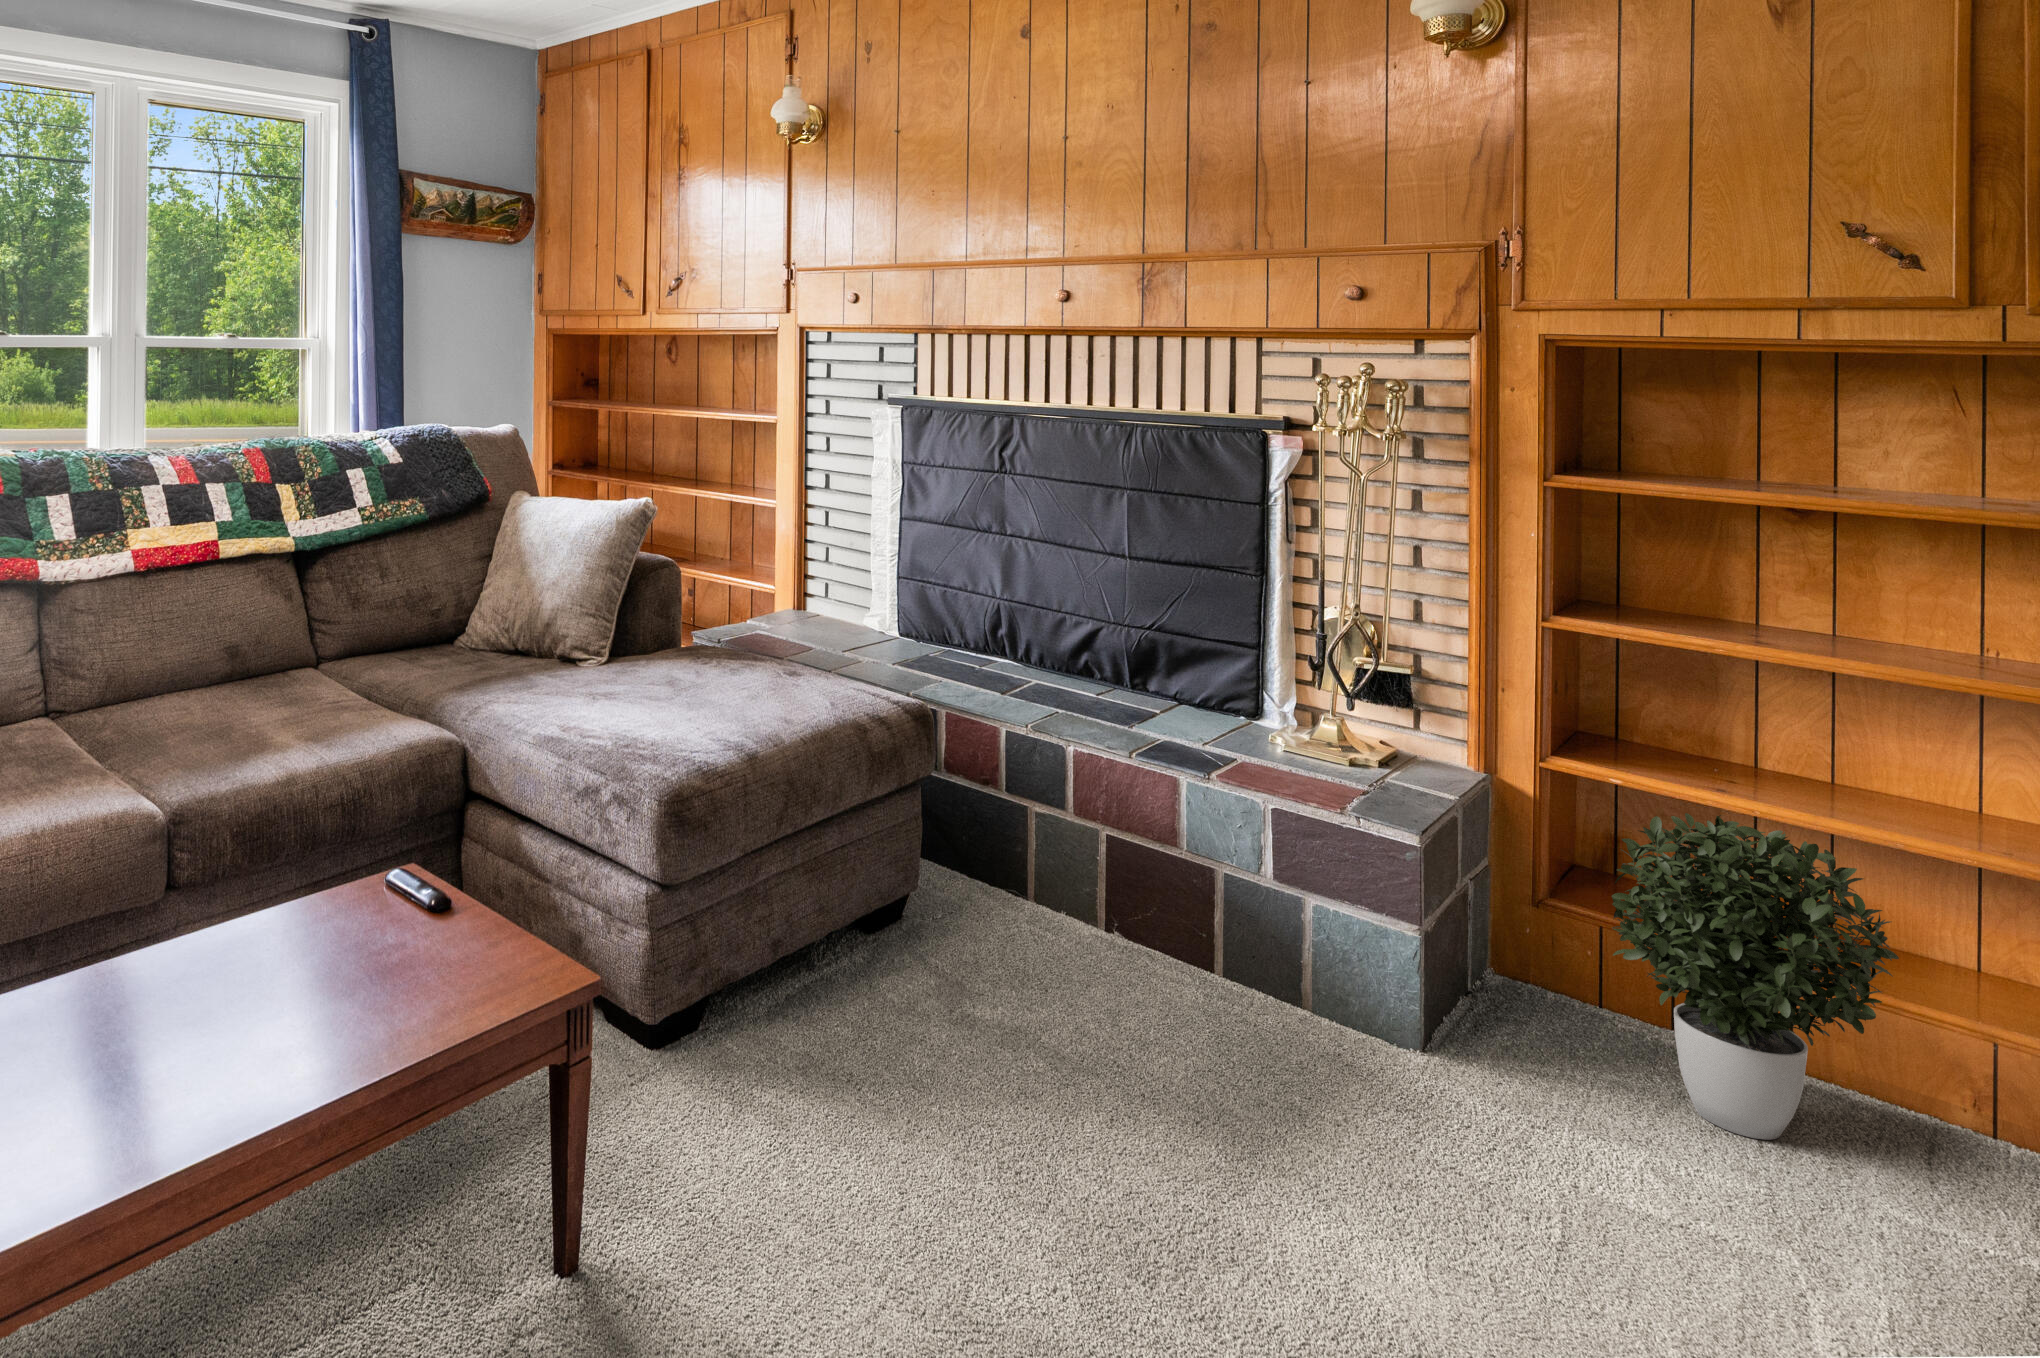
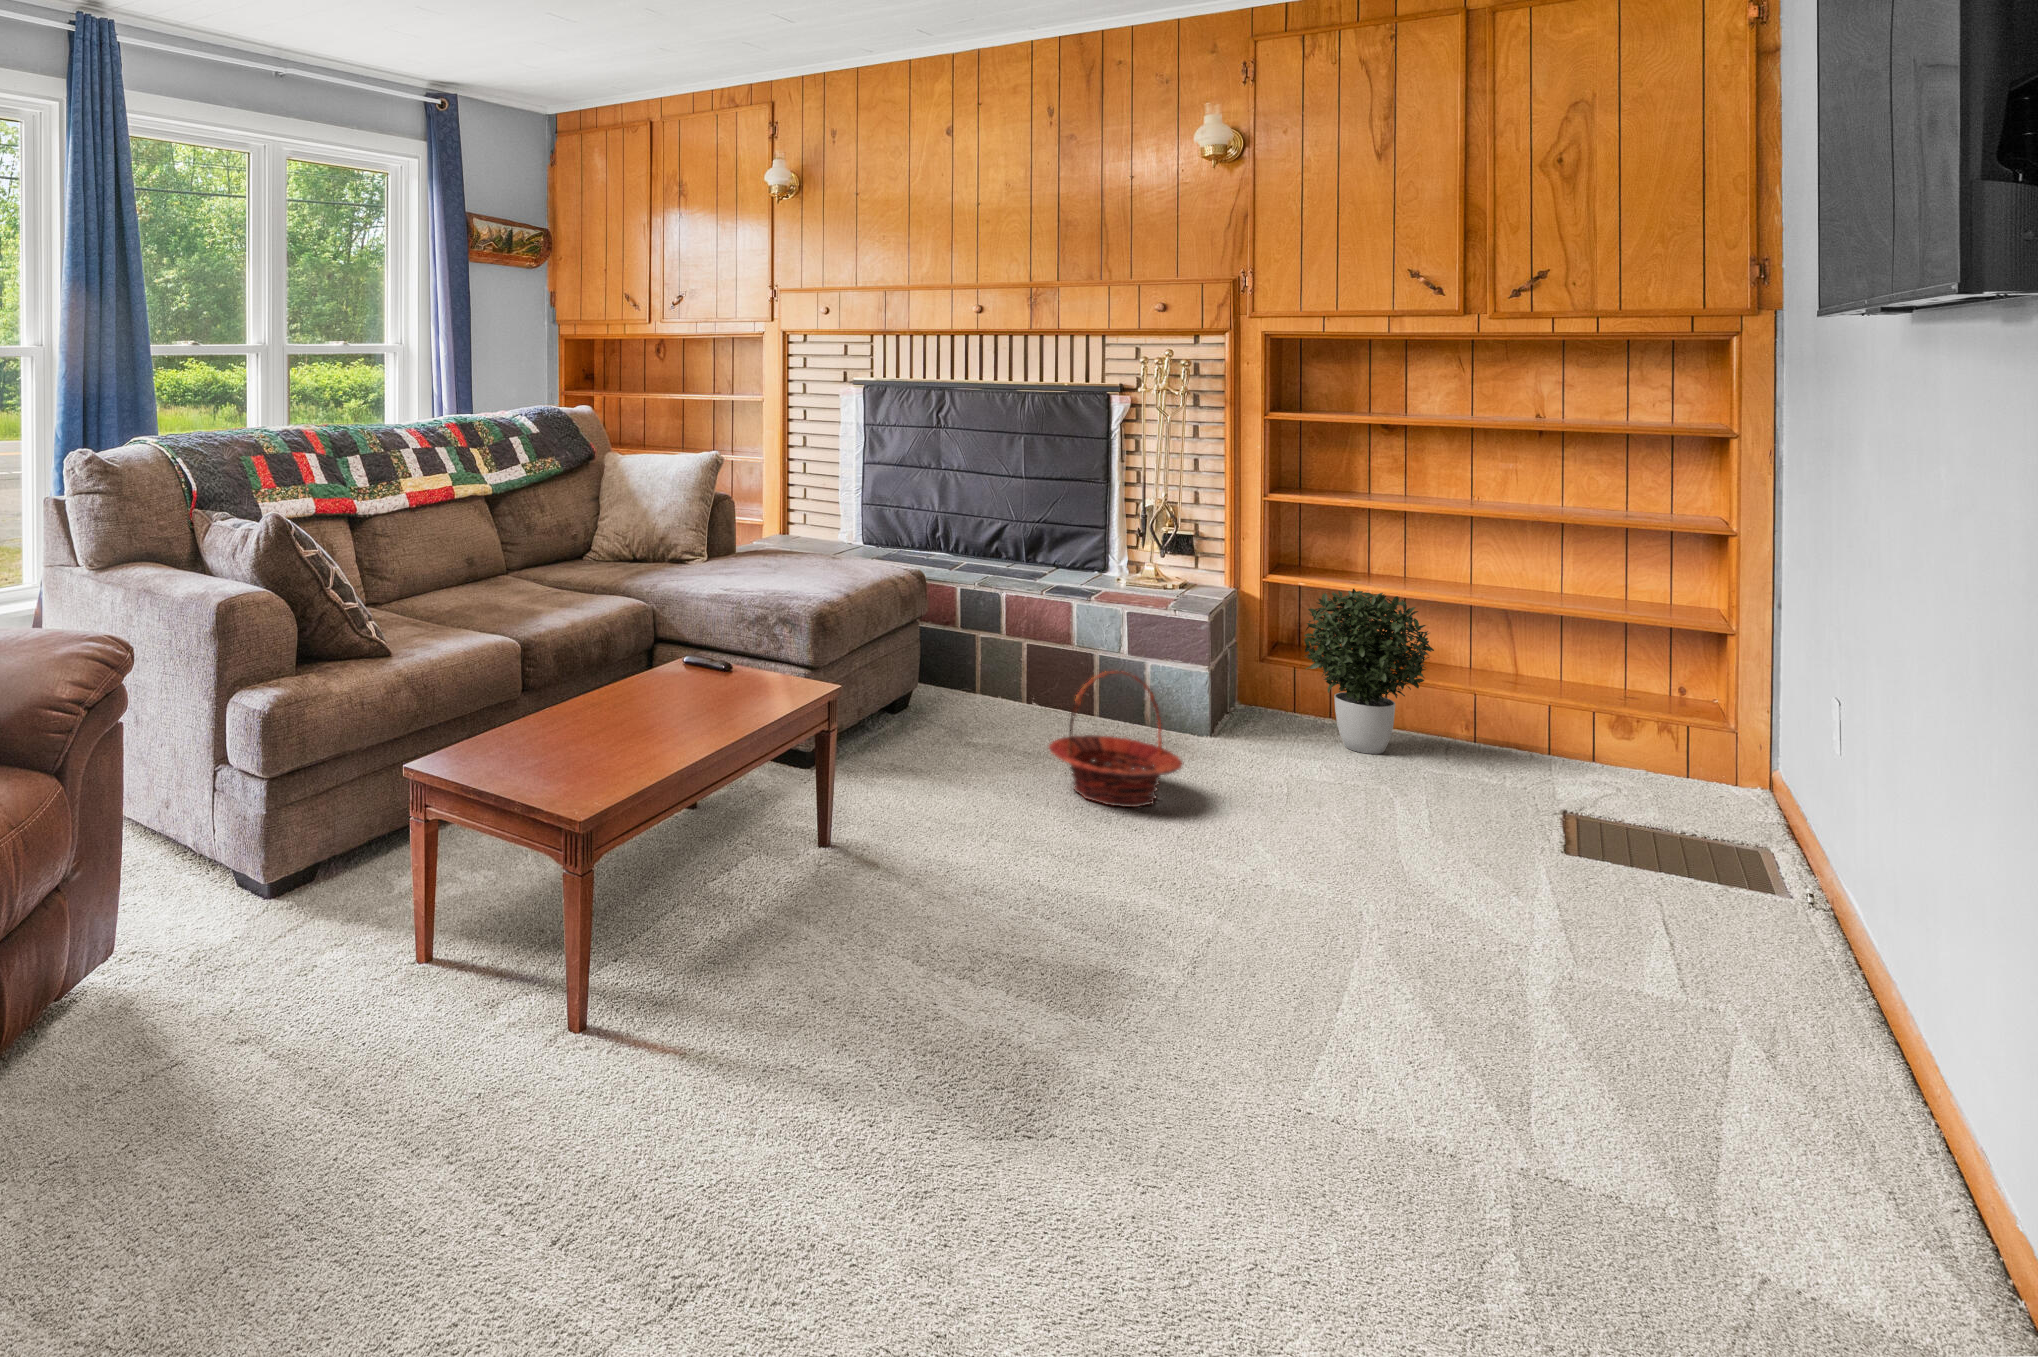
basket: none [1070,965,1334,1247] -> present [1049,671,1183,807]

